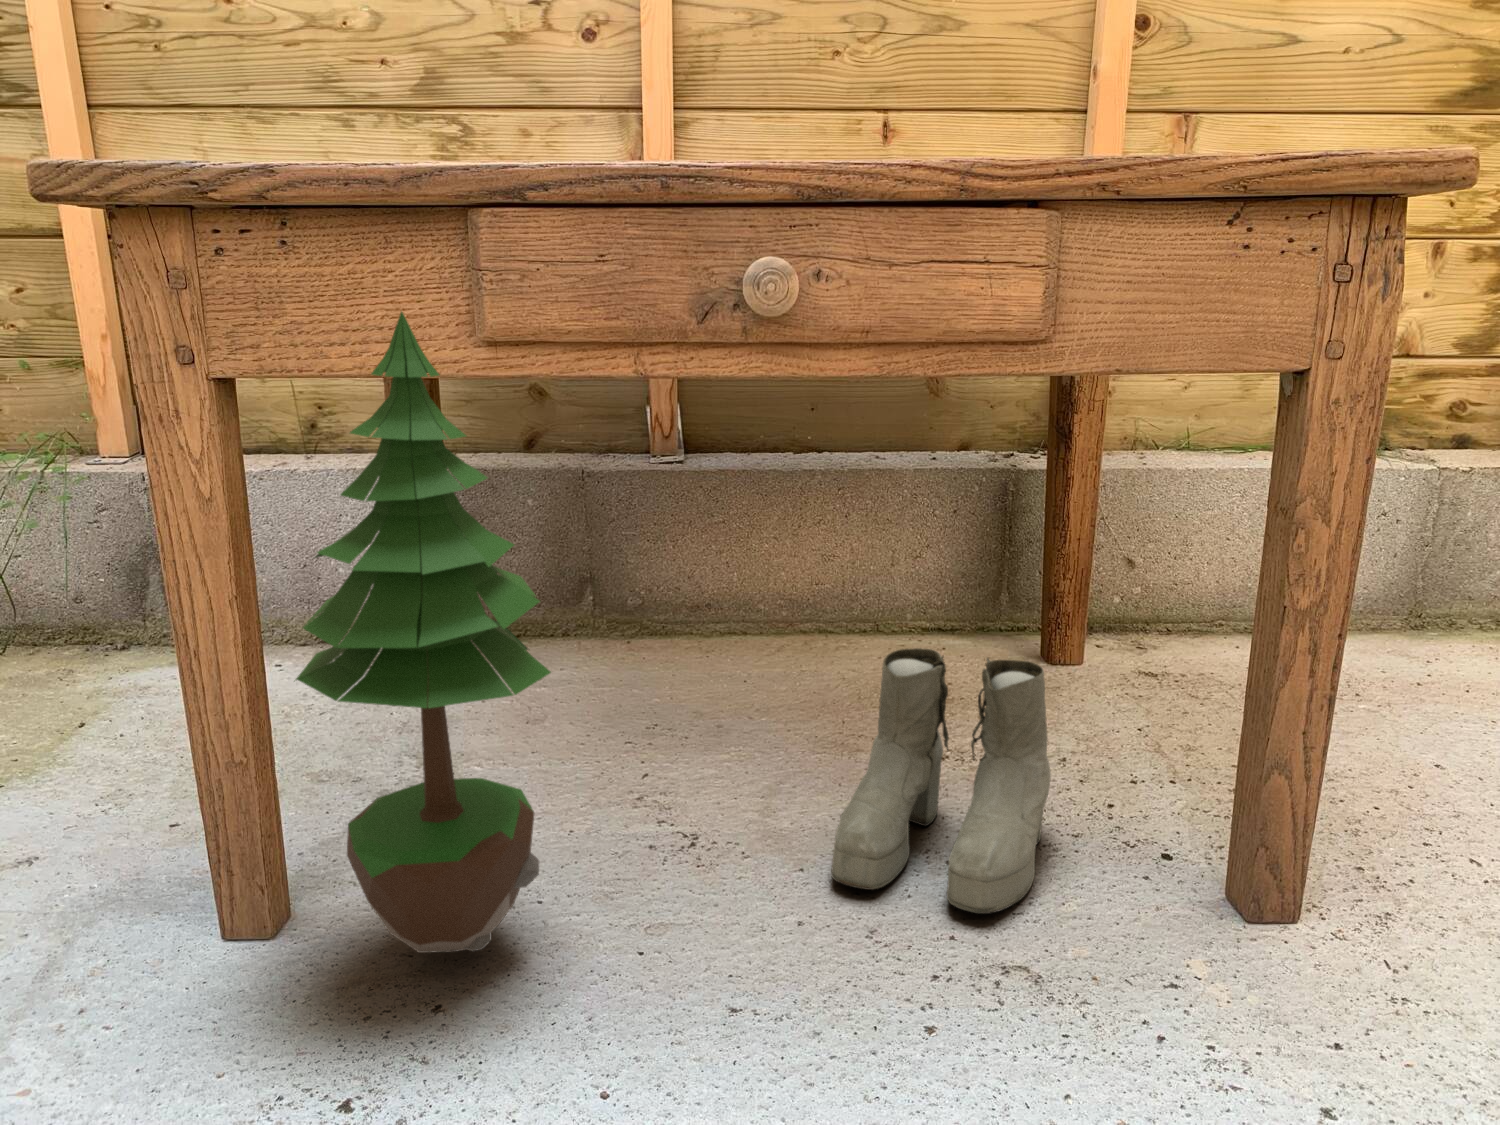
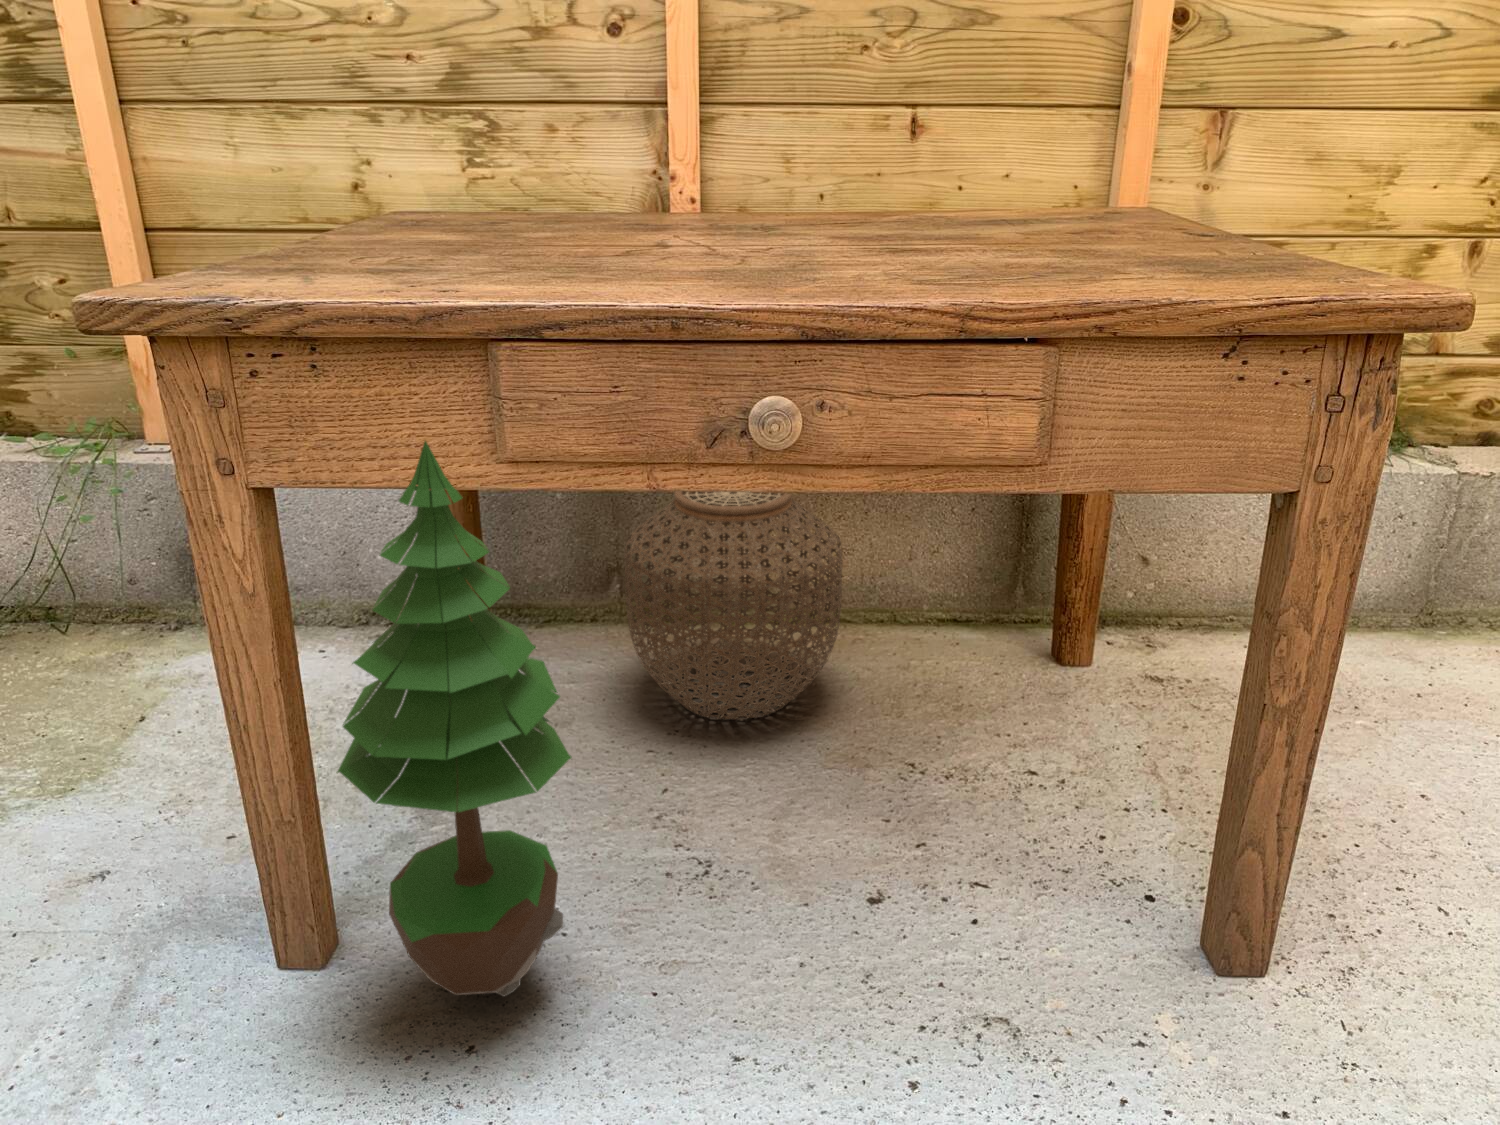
woven basket: none [600,461,827,714] -> present [624,490,842,719]
boots: present [831,648,1051,914] -> none [832,698,1042,963]

